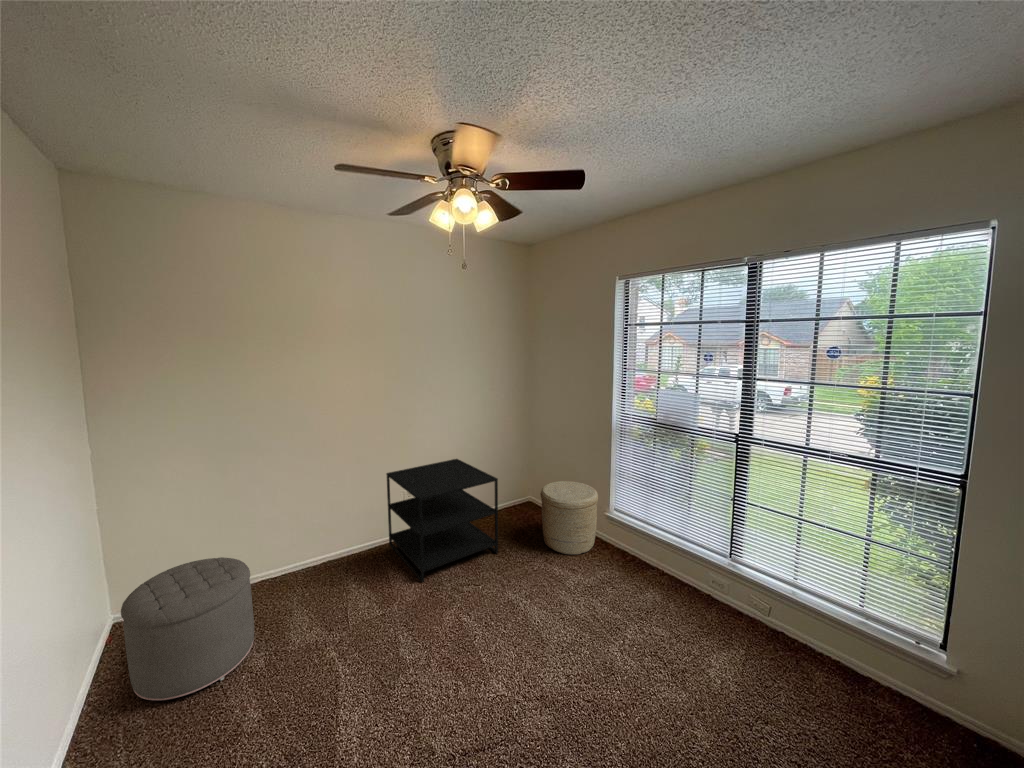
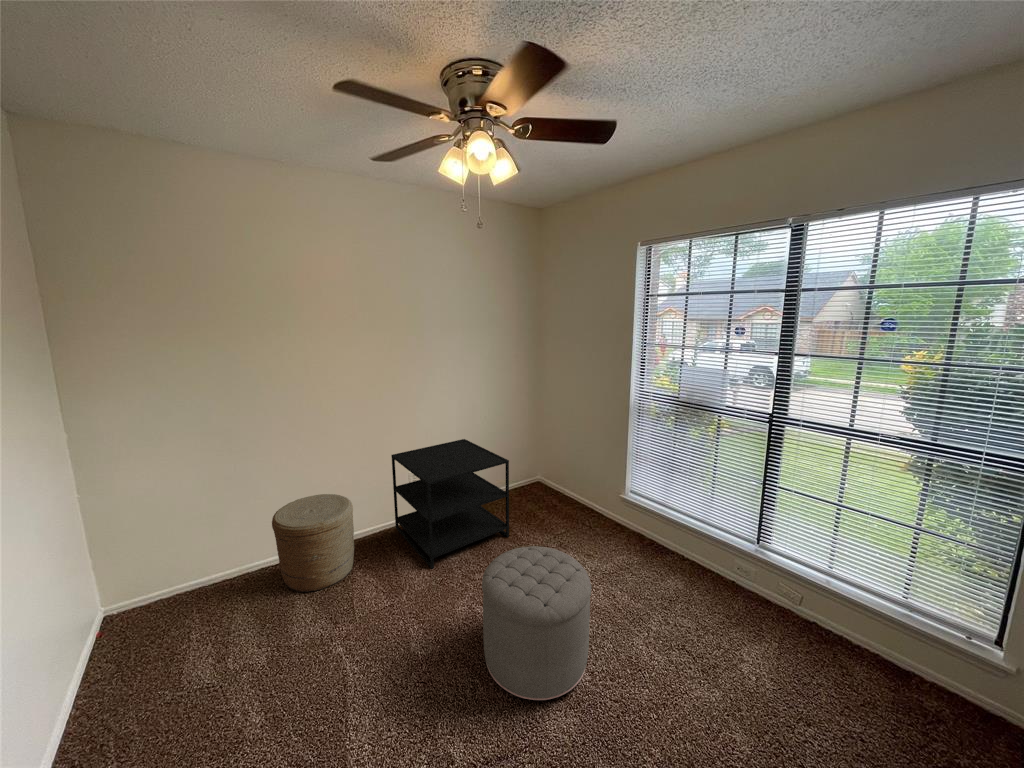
woven basket: present [540,481,598,555] -> present [272,494,355,592]
ottoman: present [121,557,254,700] -> present [482,546,591,700]

